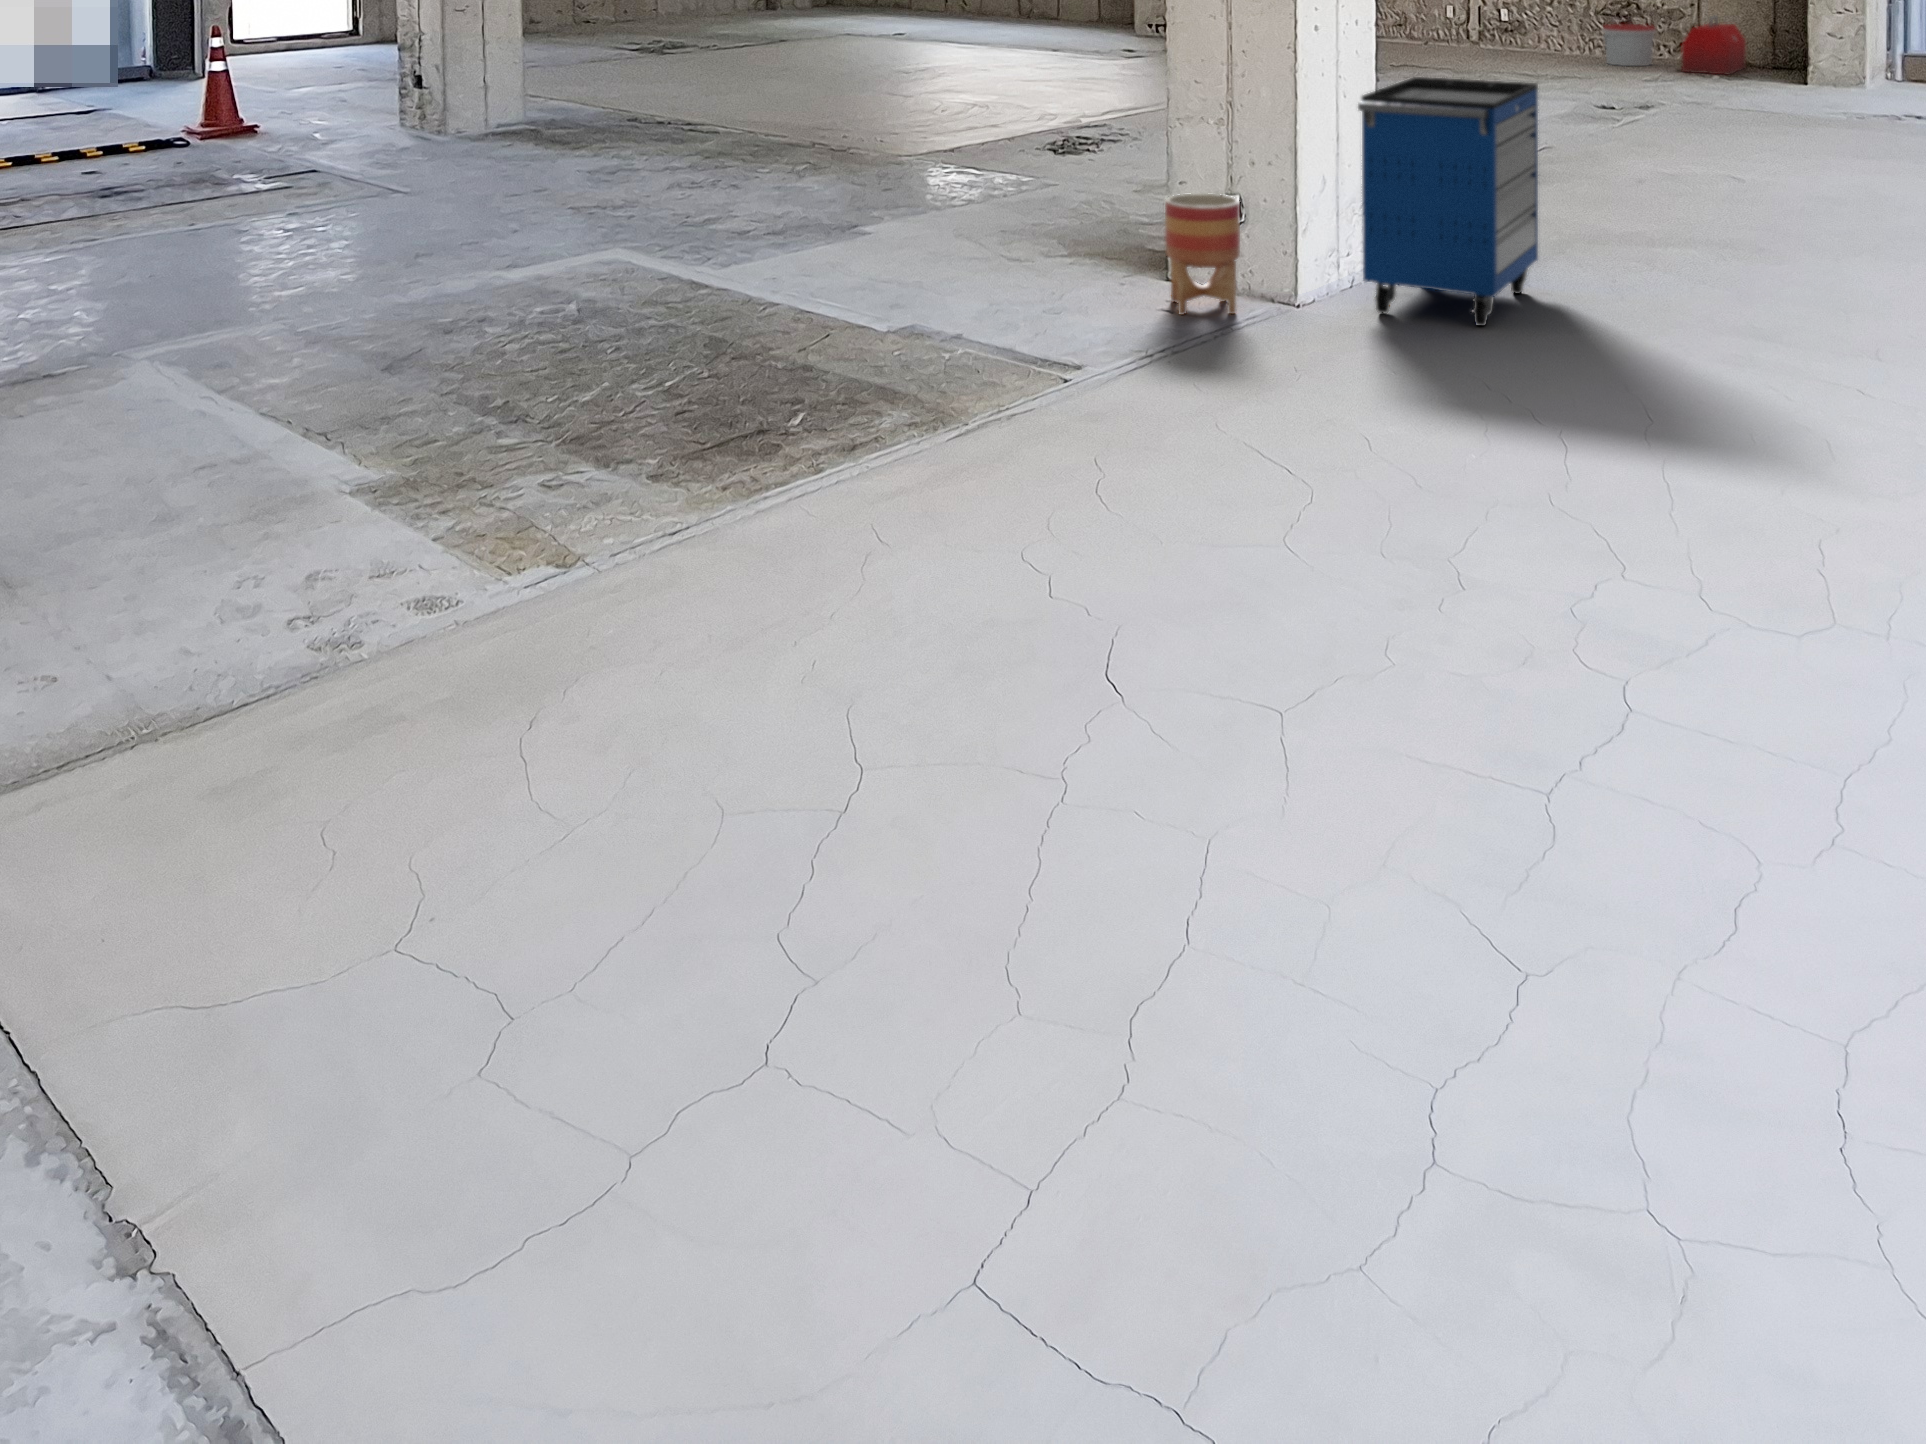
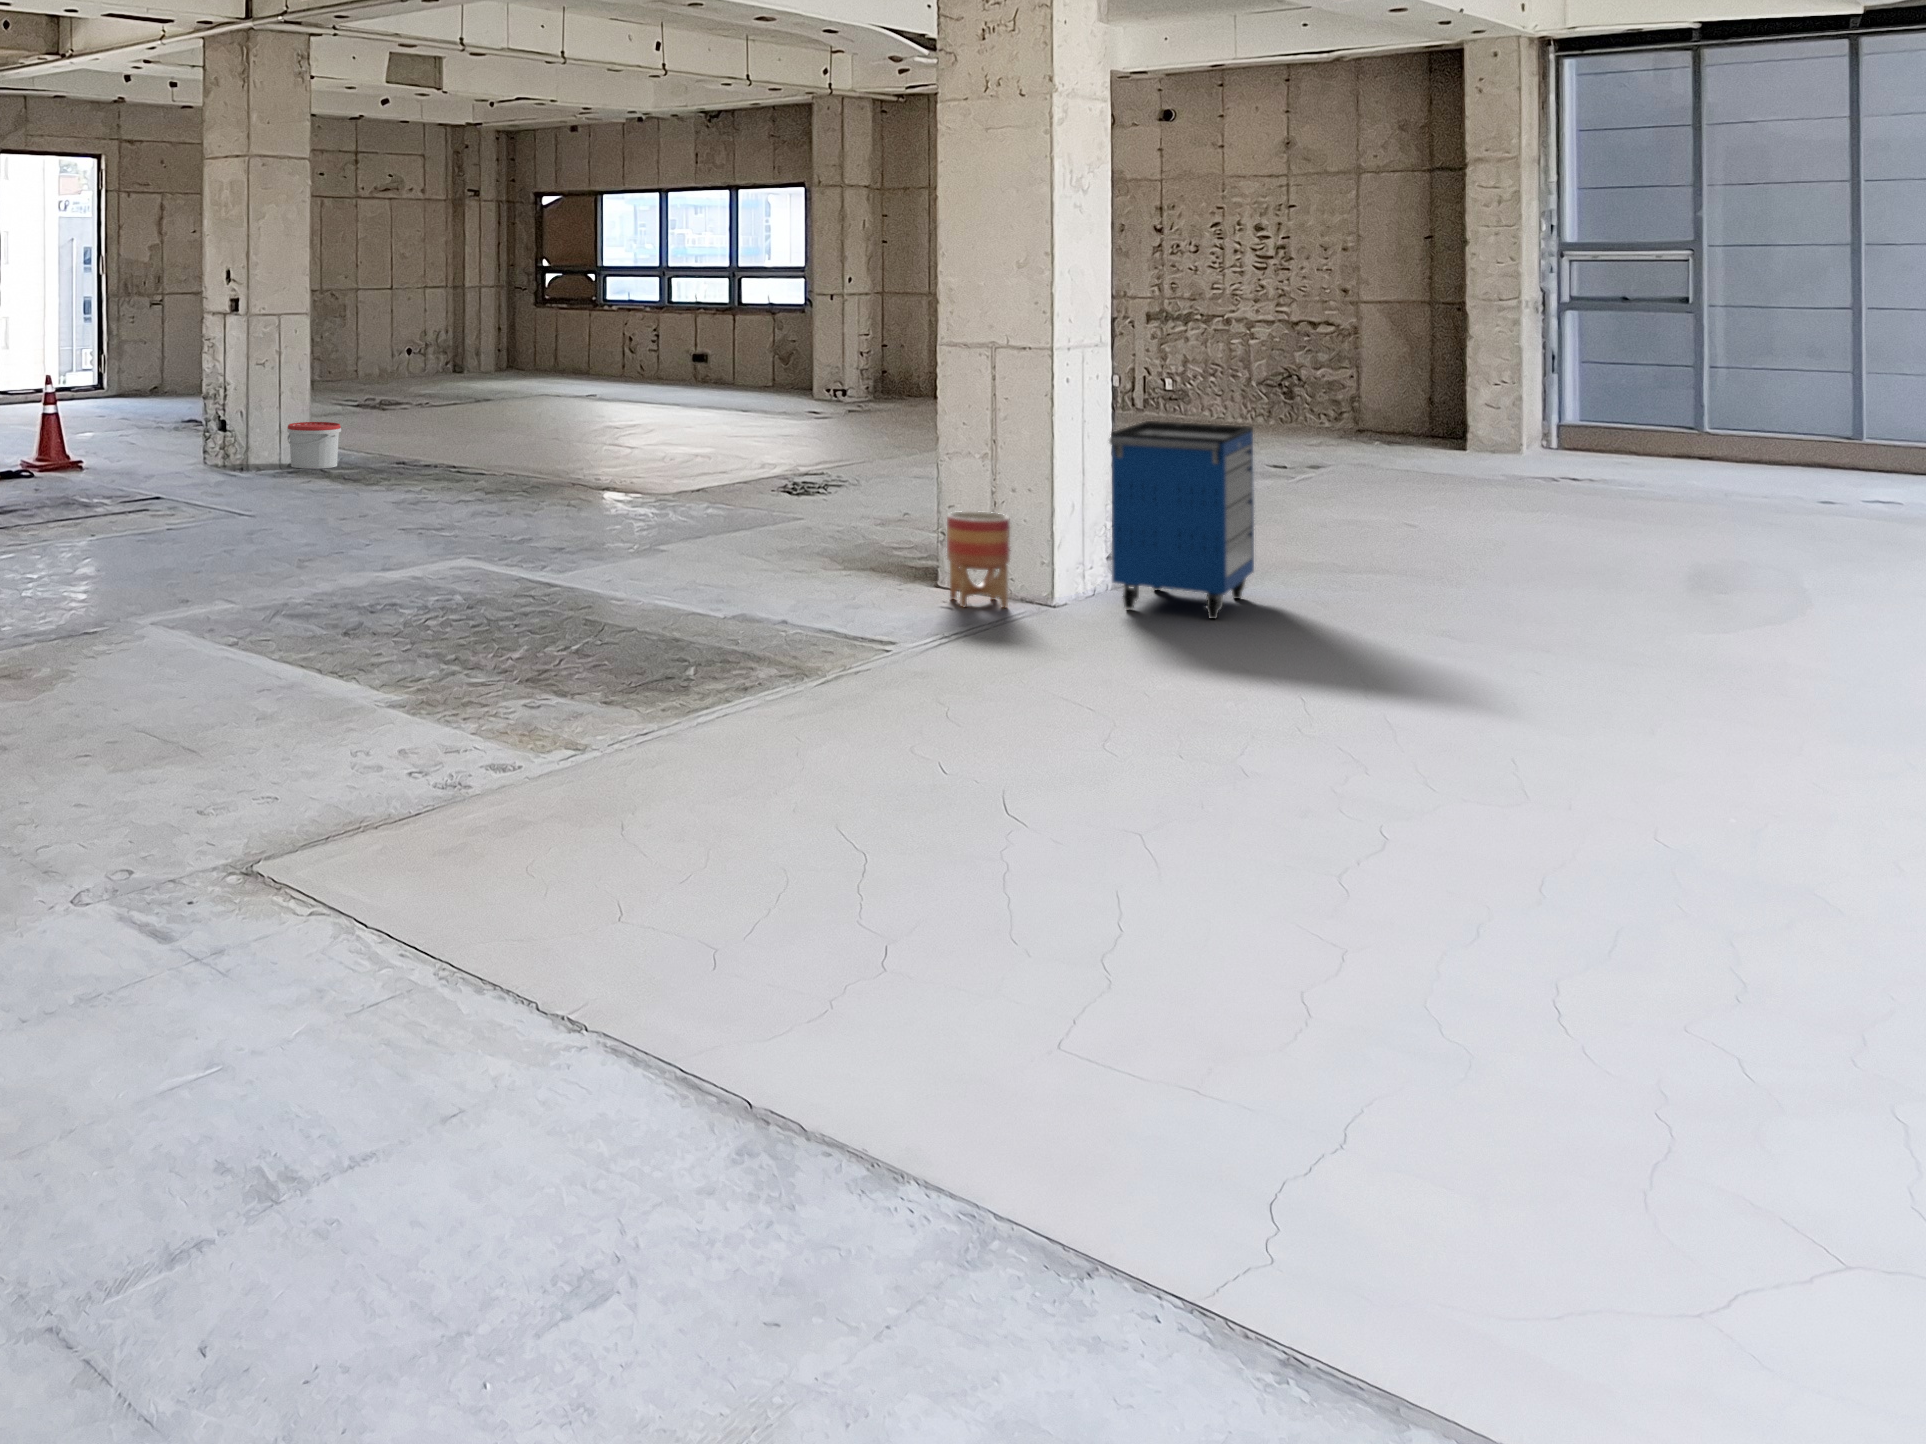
toolbox: present [1682,16,1746,75] -> none [1346,386,1407,441]
bucket: present [1603,24,1656,66] -> present [287,422,341,469]

